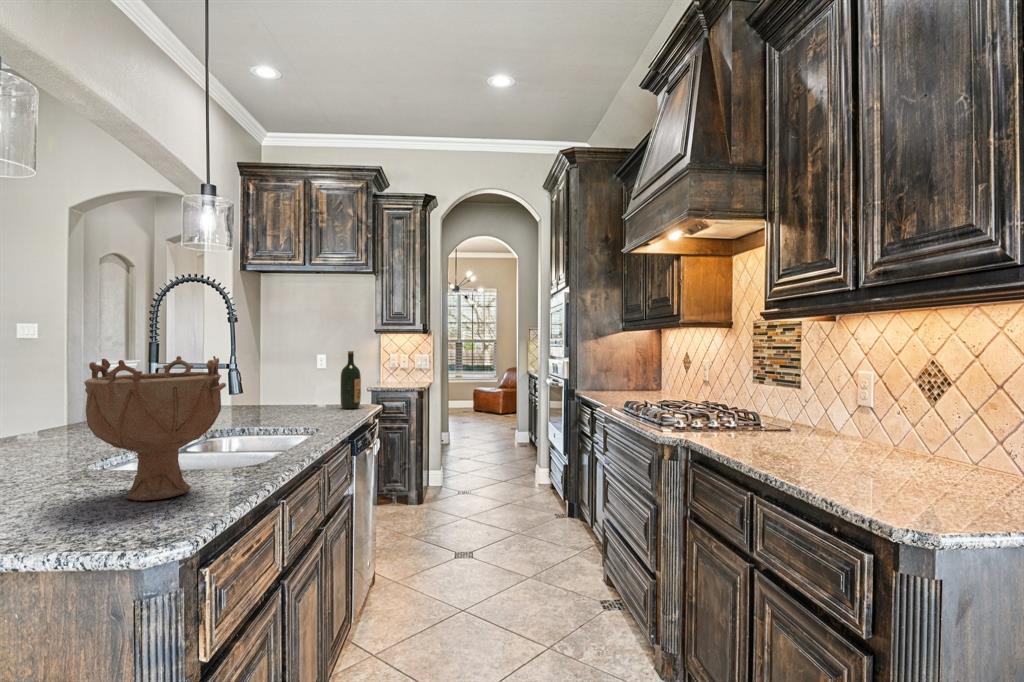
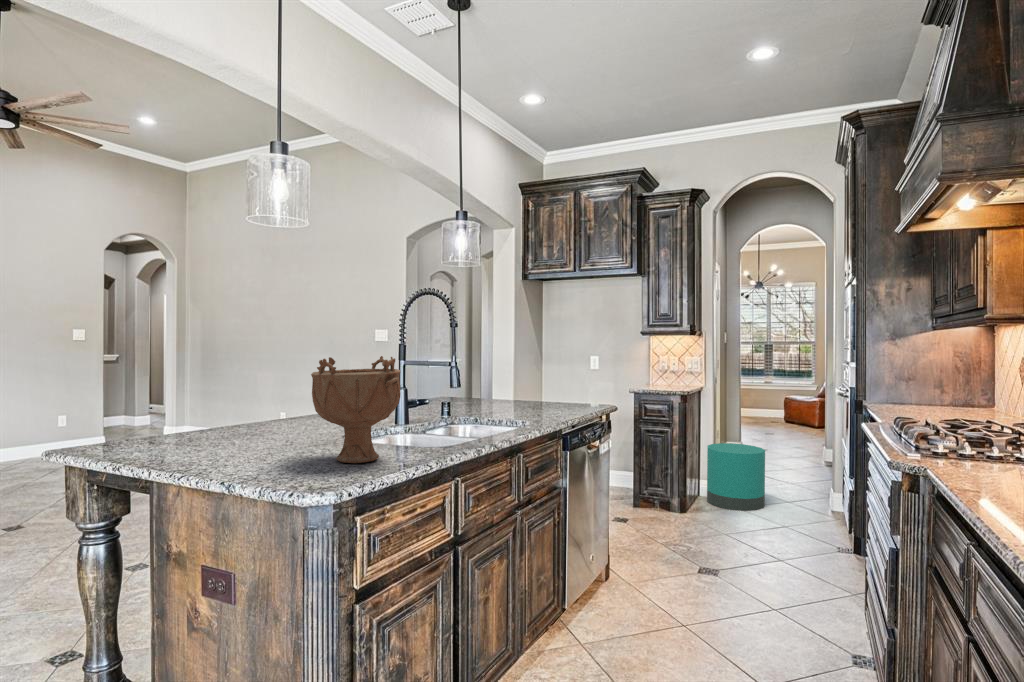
wine bottle: present [340,351,361,409] -> none [575,353,593,408]
trash can: none [437,434,487,495] -> present [707,443,765,511]

